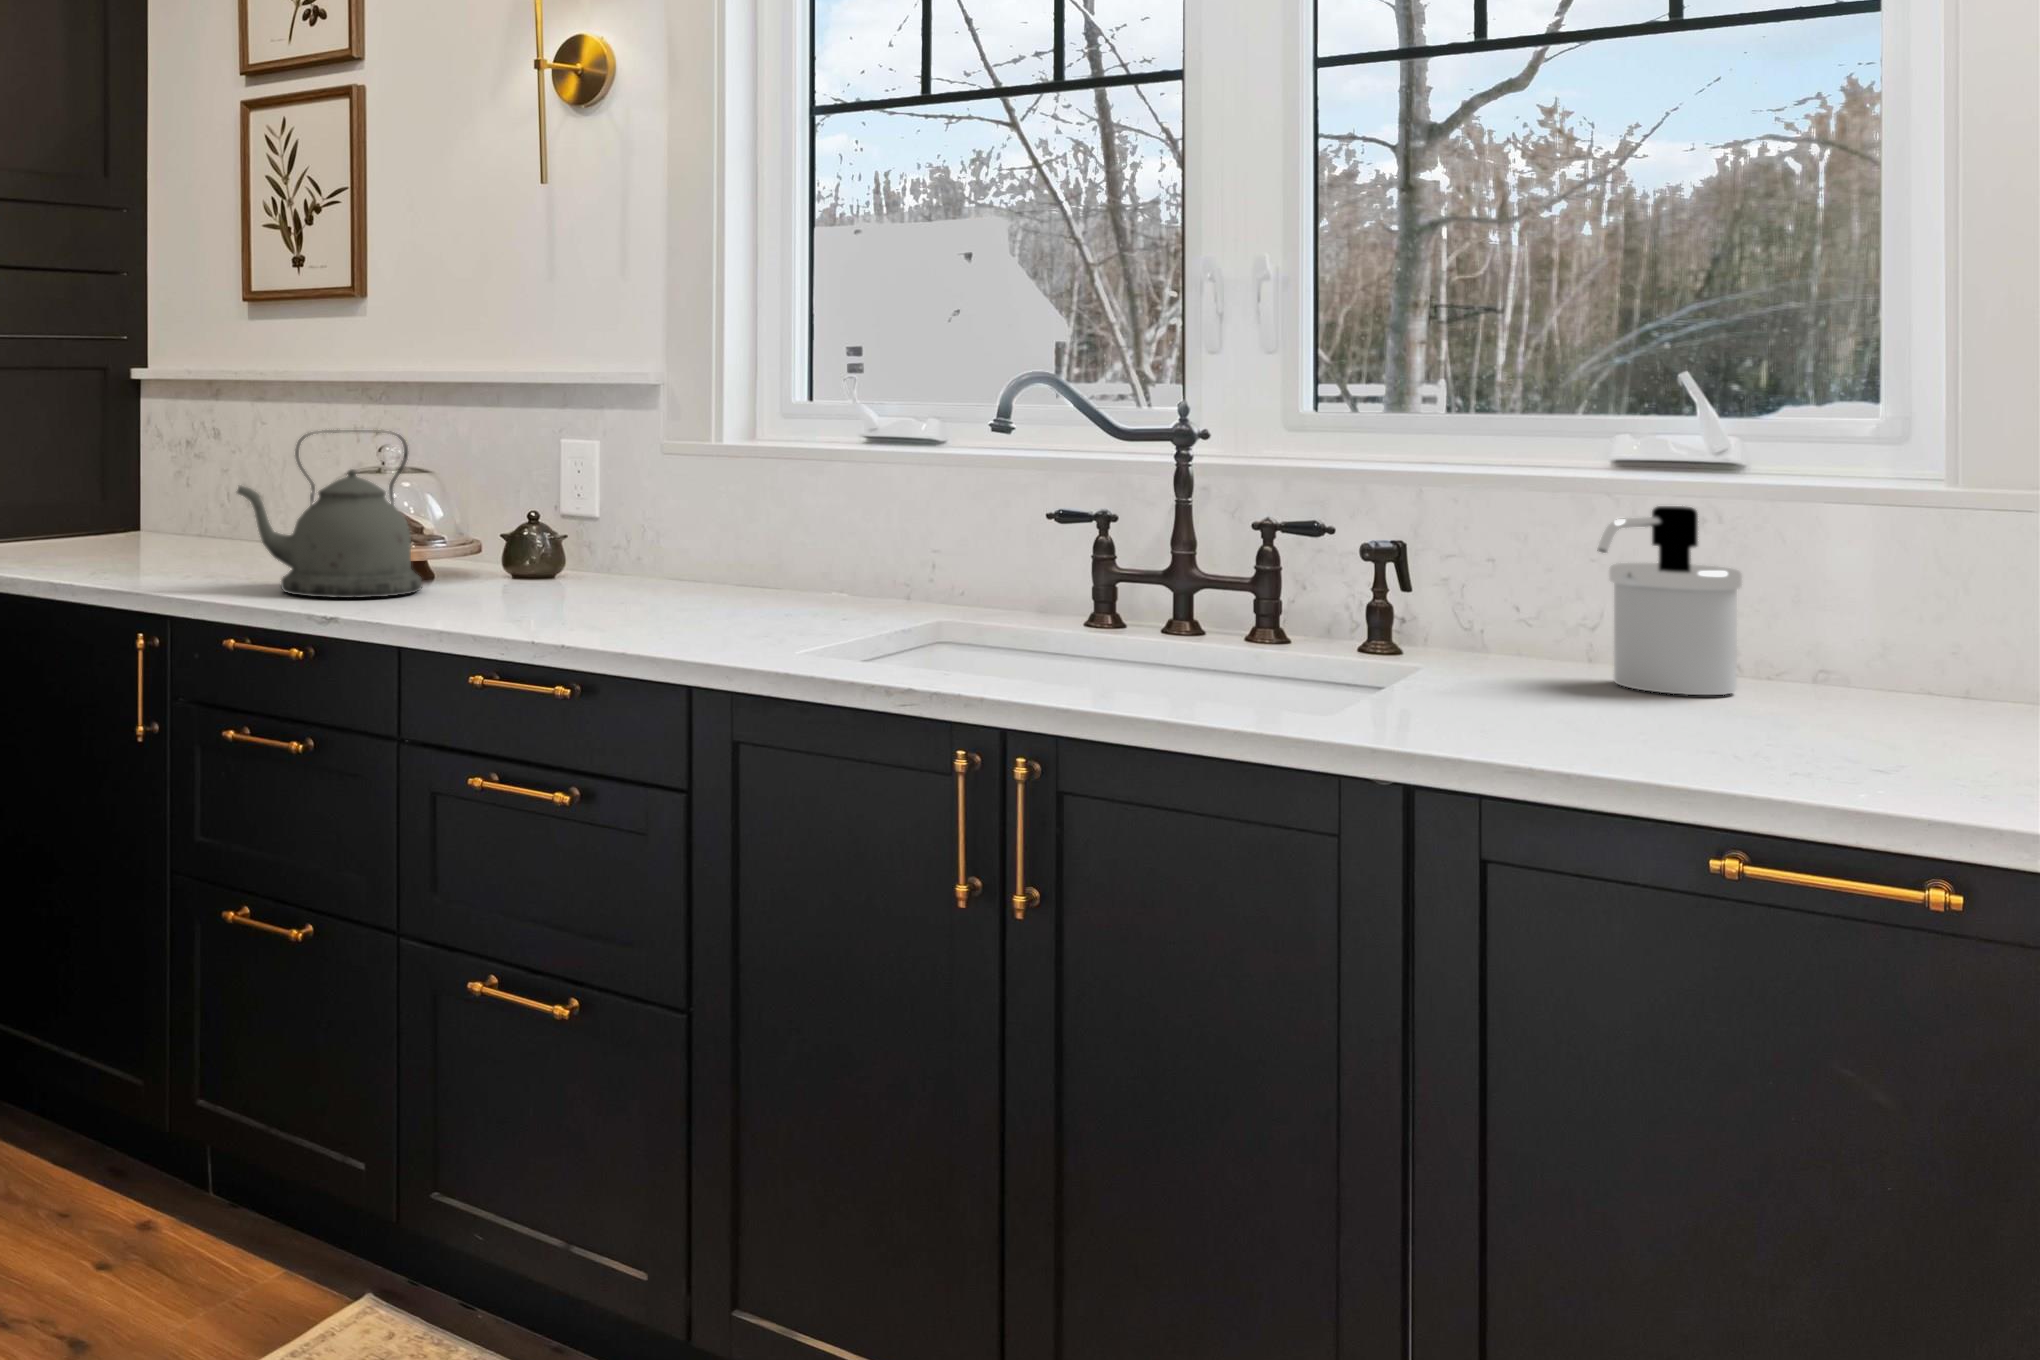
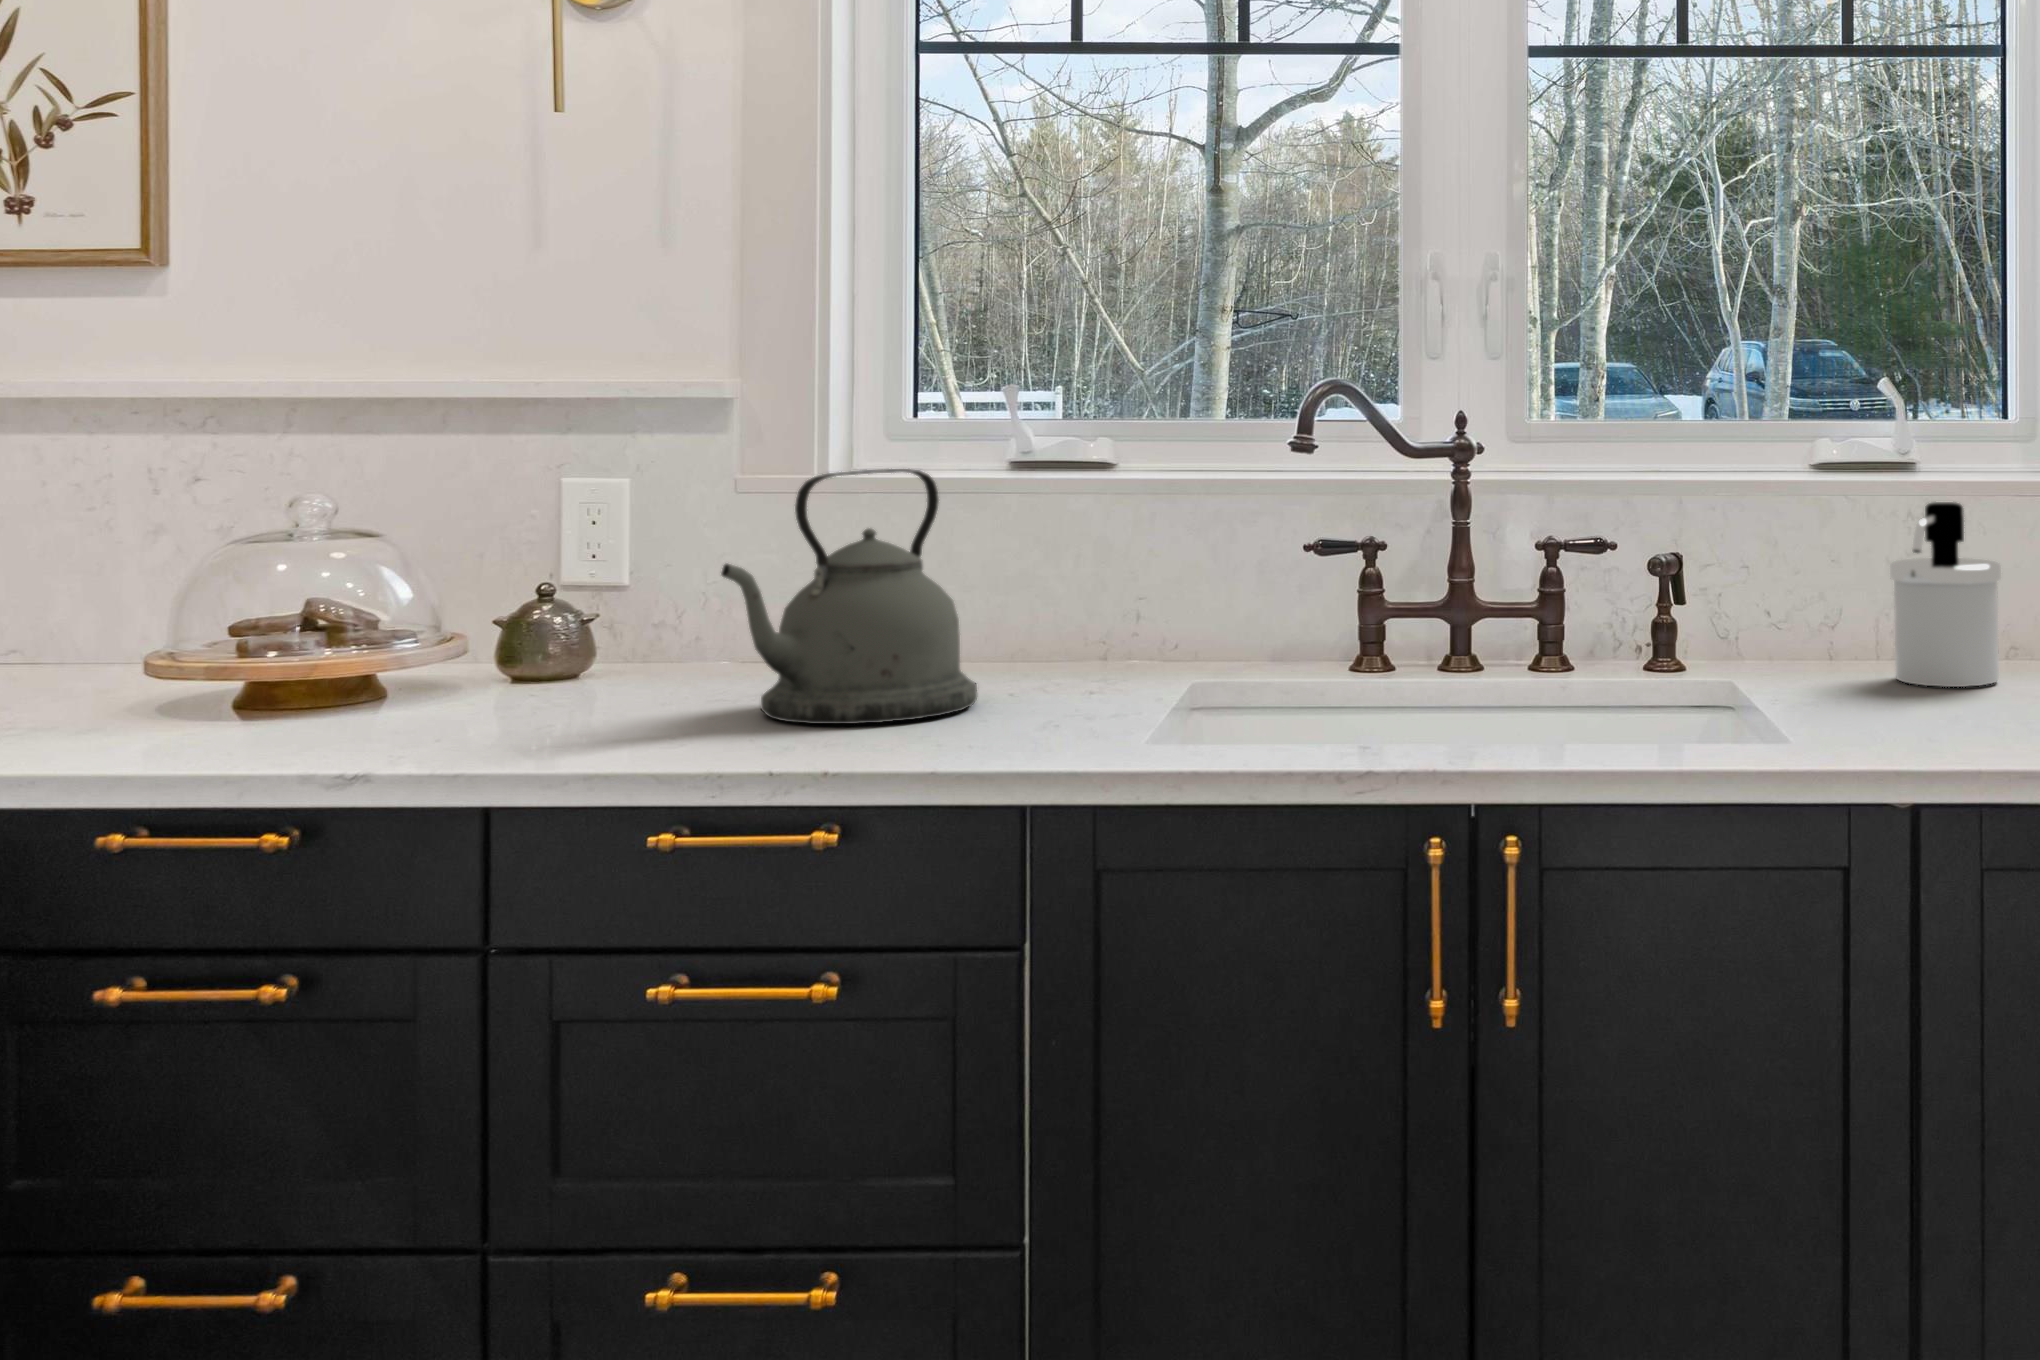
kettle: present [237,431,422,598] -> present [721,469,977,724]

